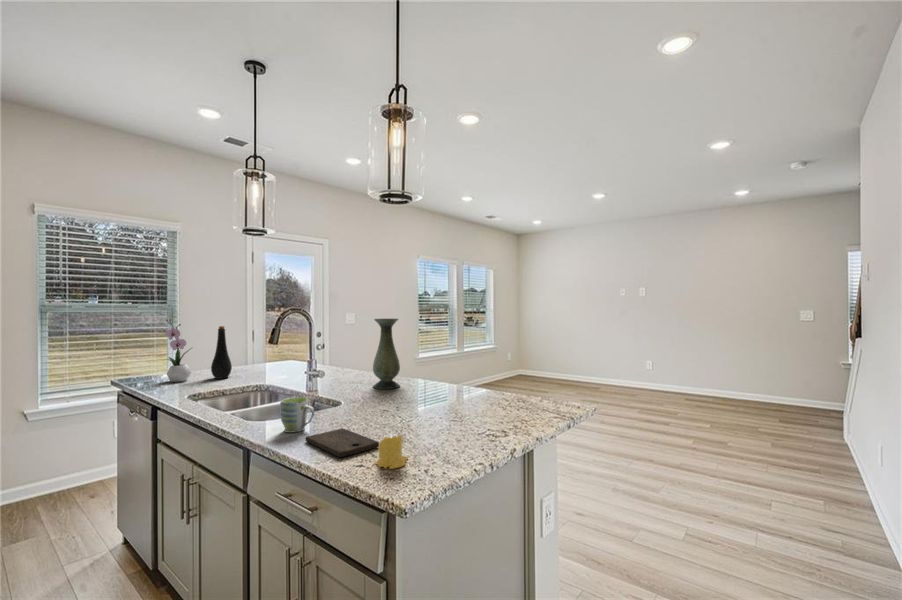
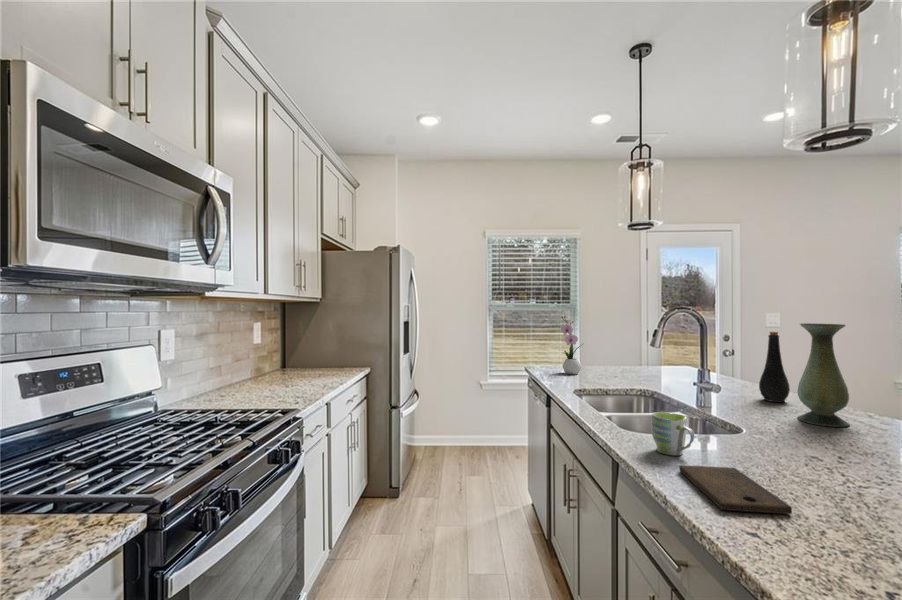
bottle: present [211,326,232,379] -> present [759,332,790,402]
candle: present [376,435,407,469] -> none [781,501,849,566]

